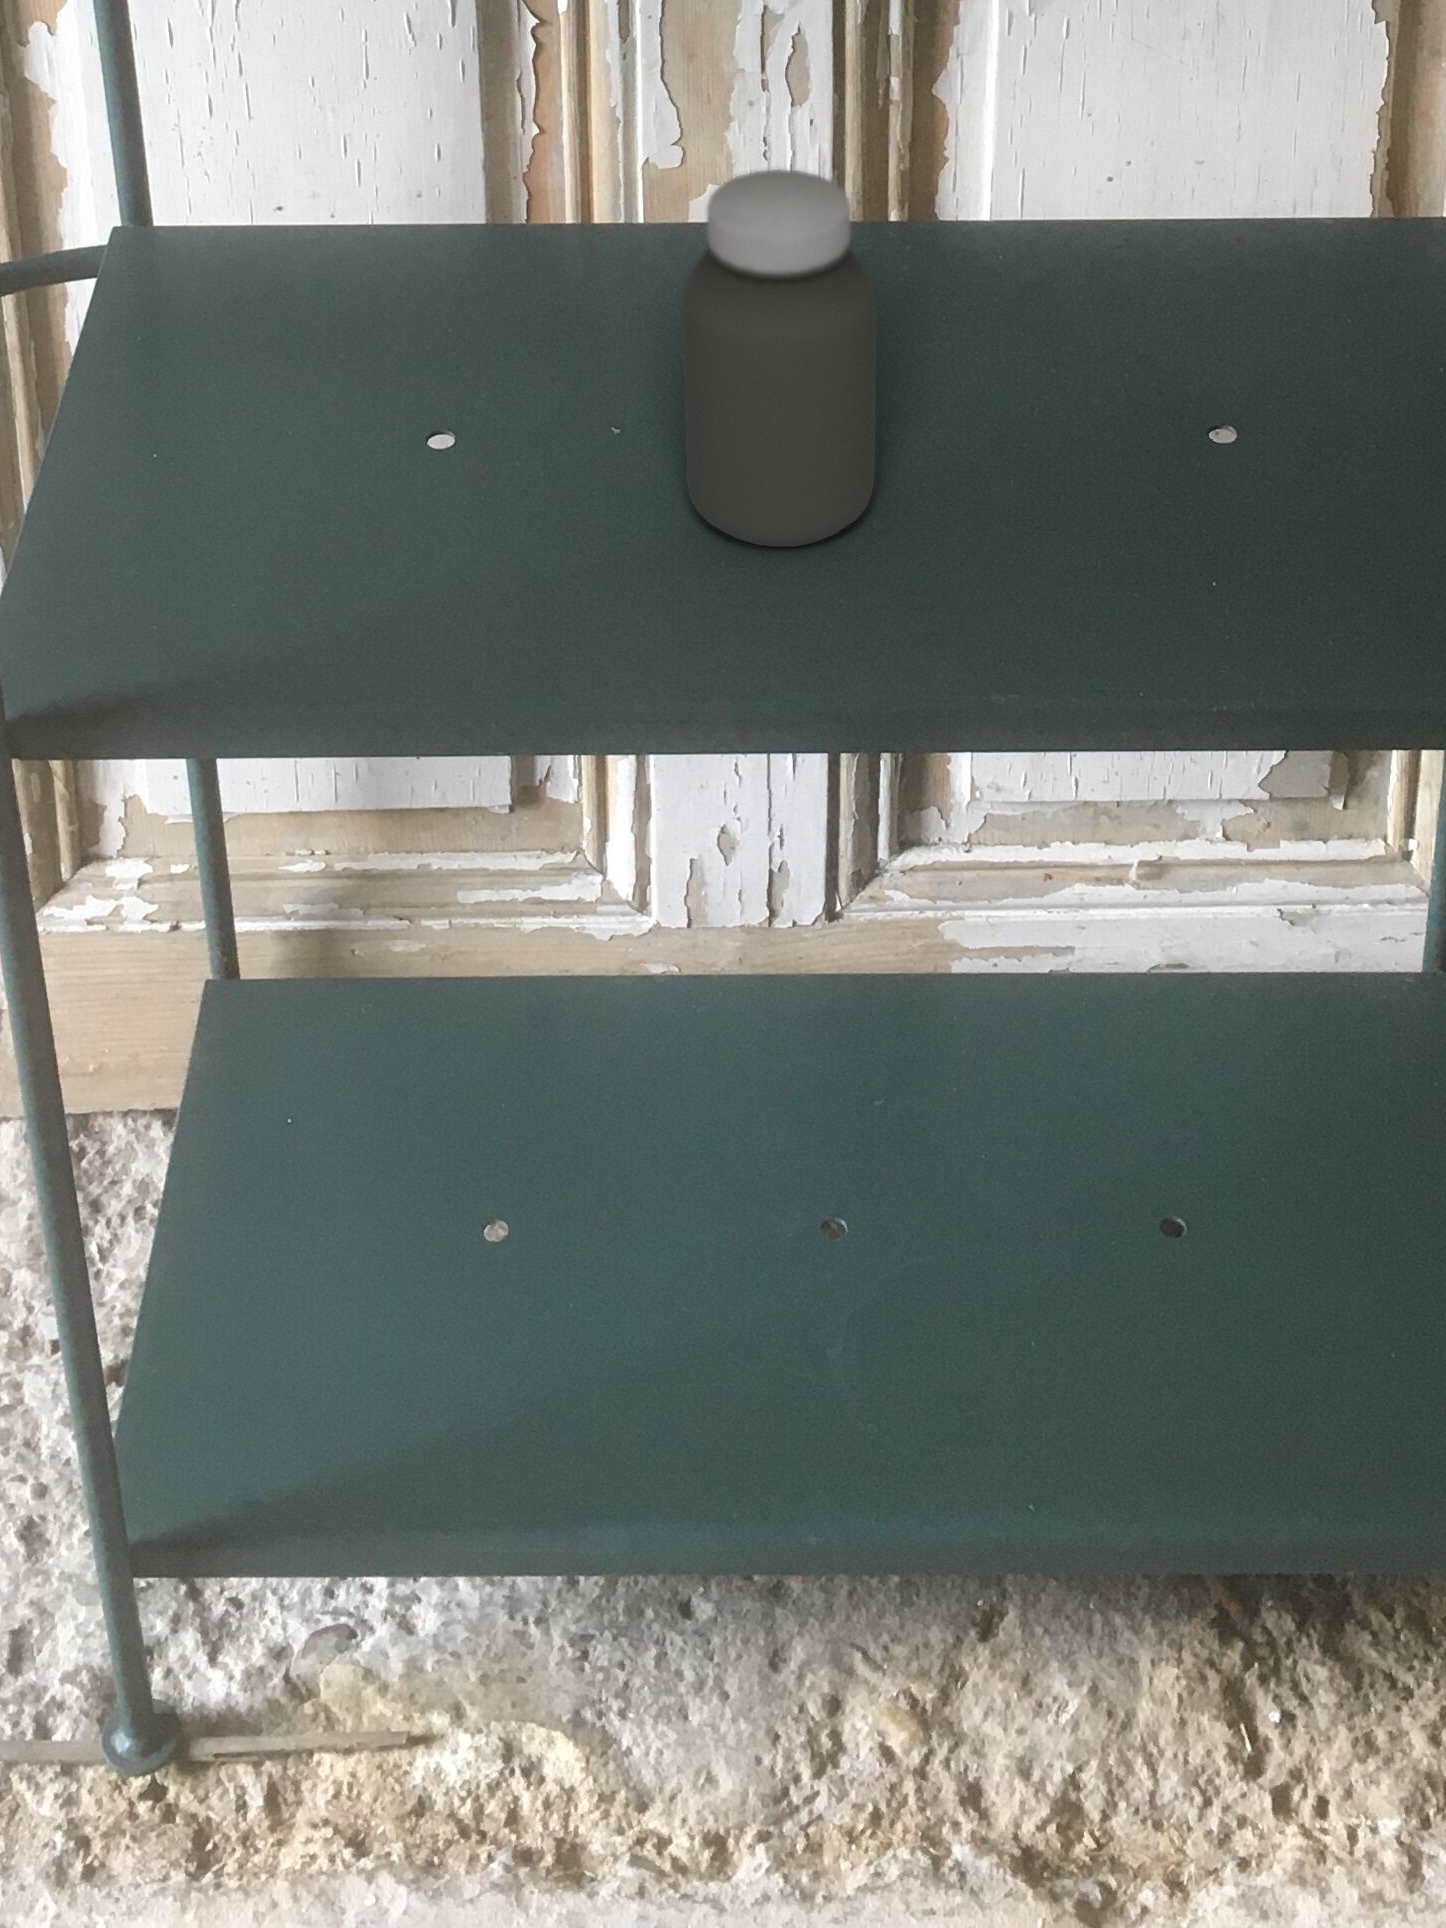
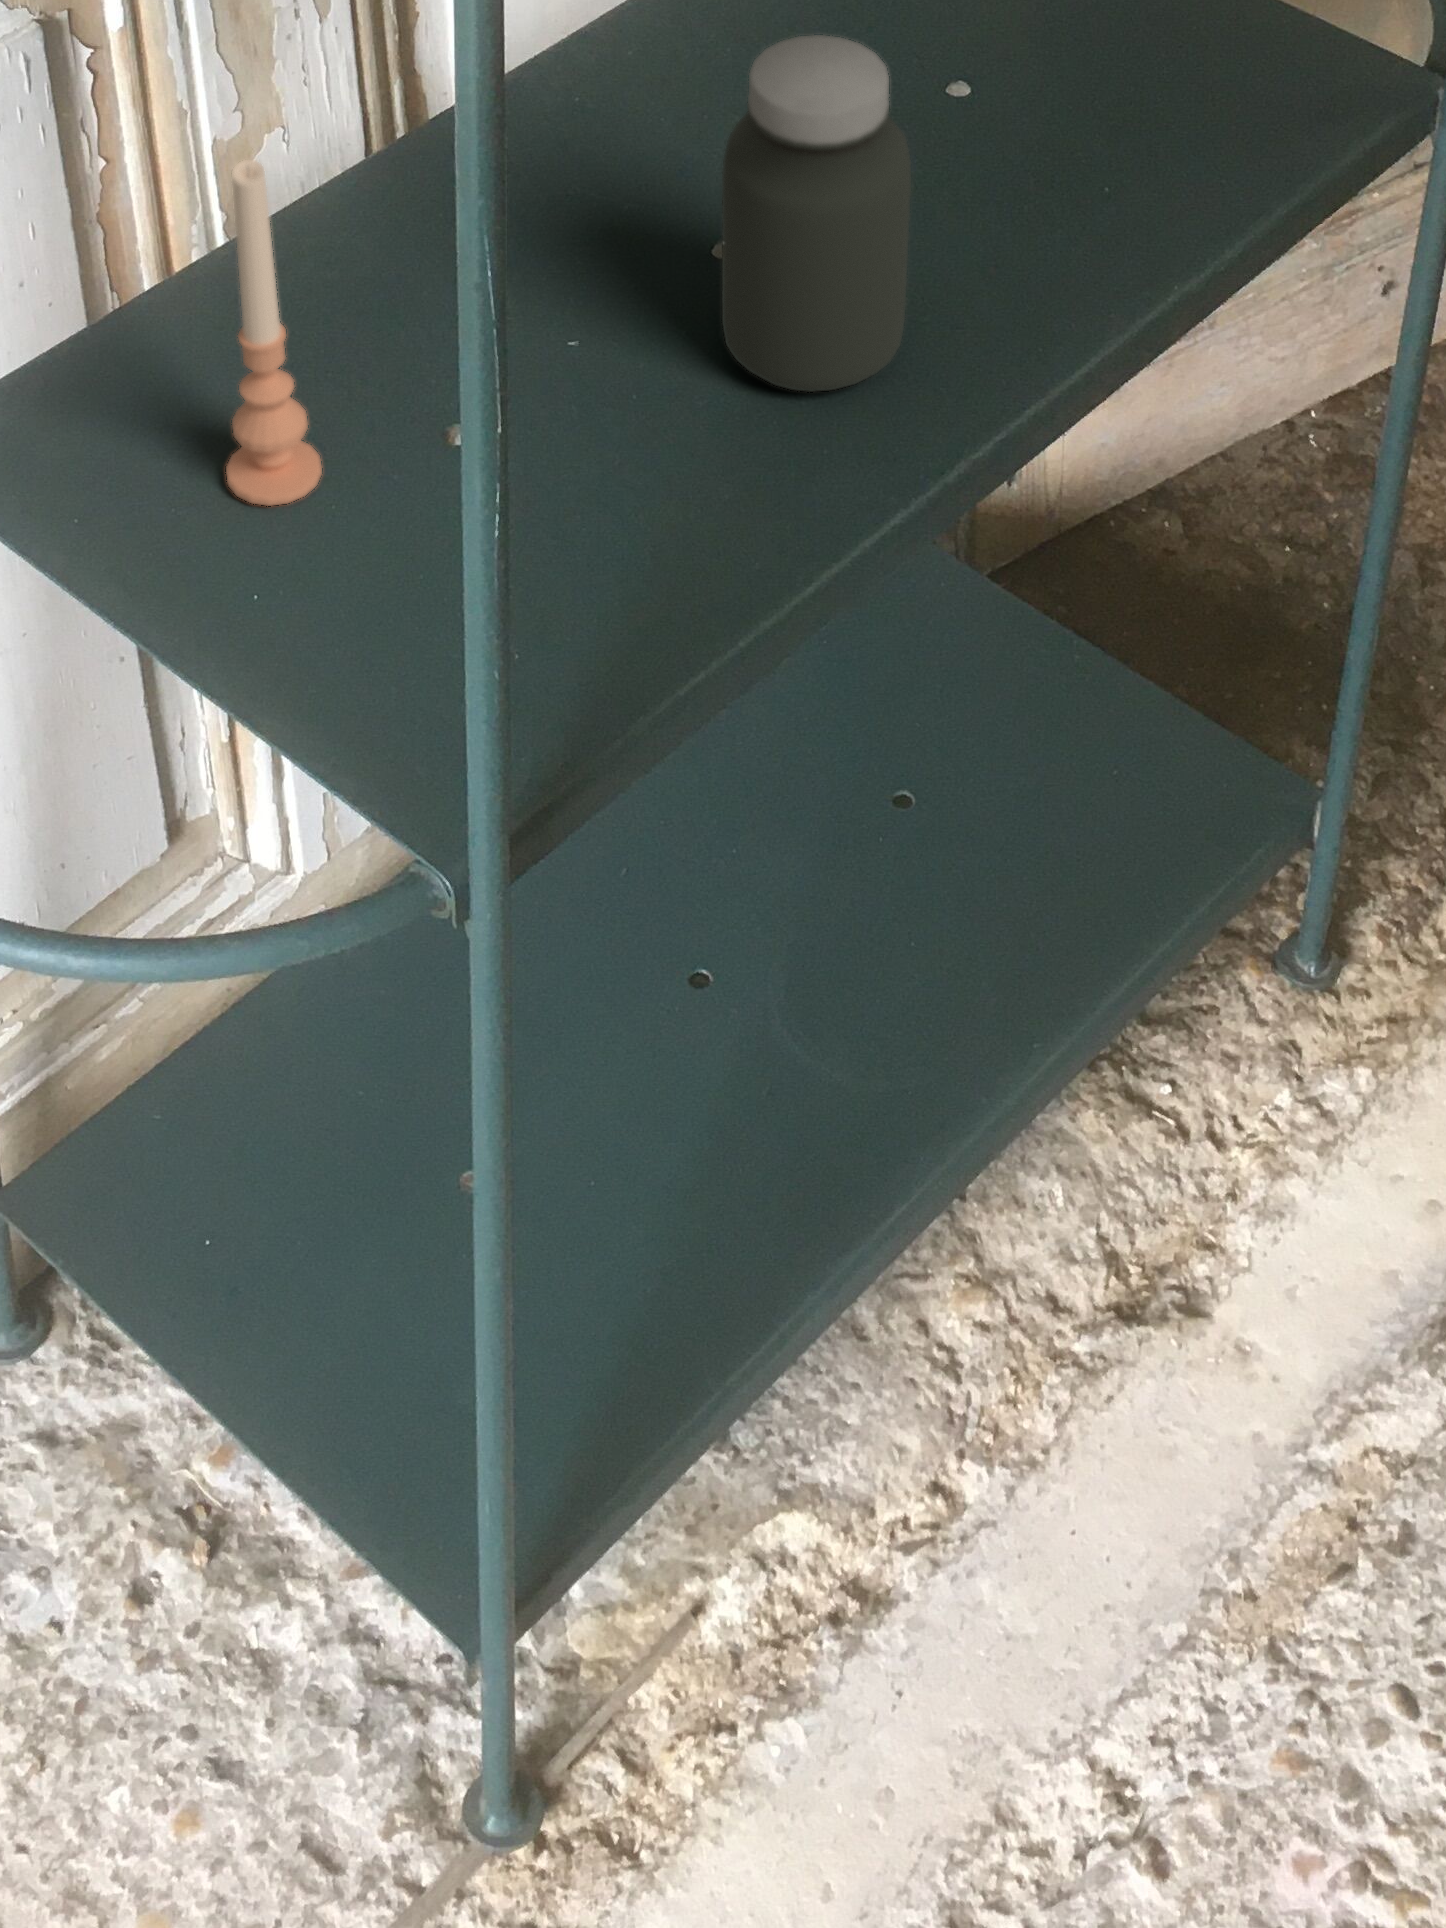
candle: none [275,50,363,391] -> present [226,160,322,506]

